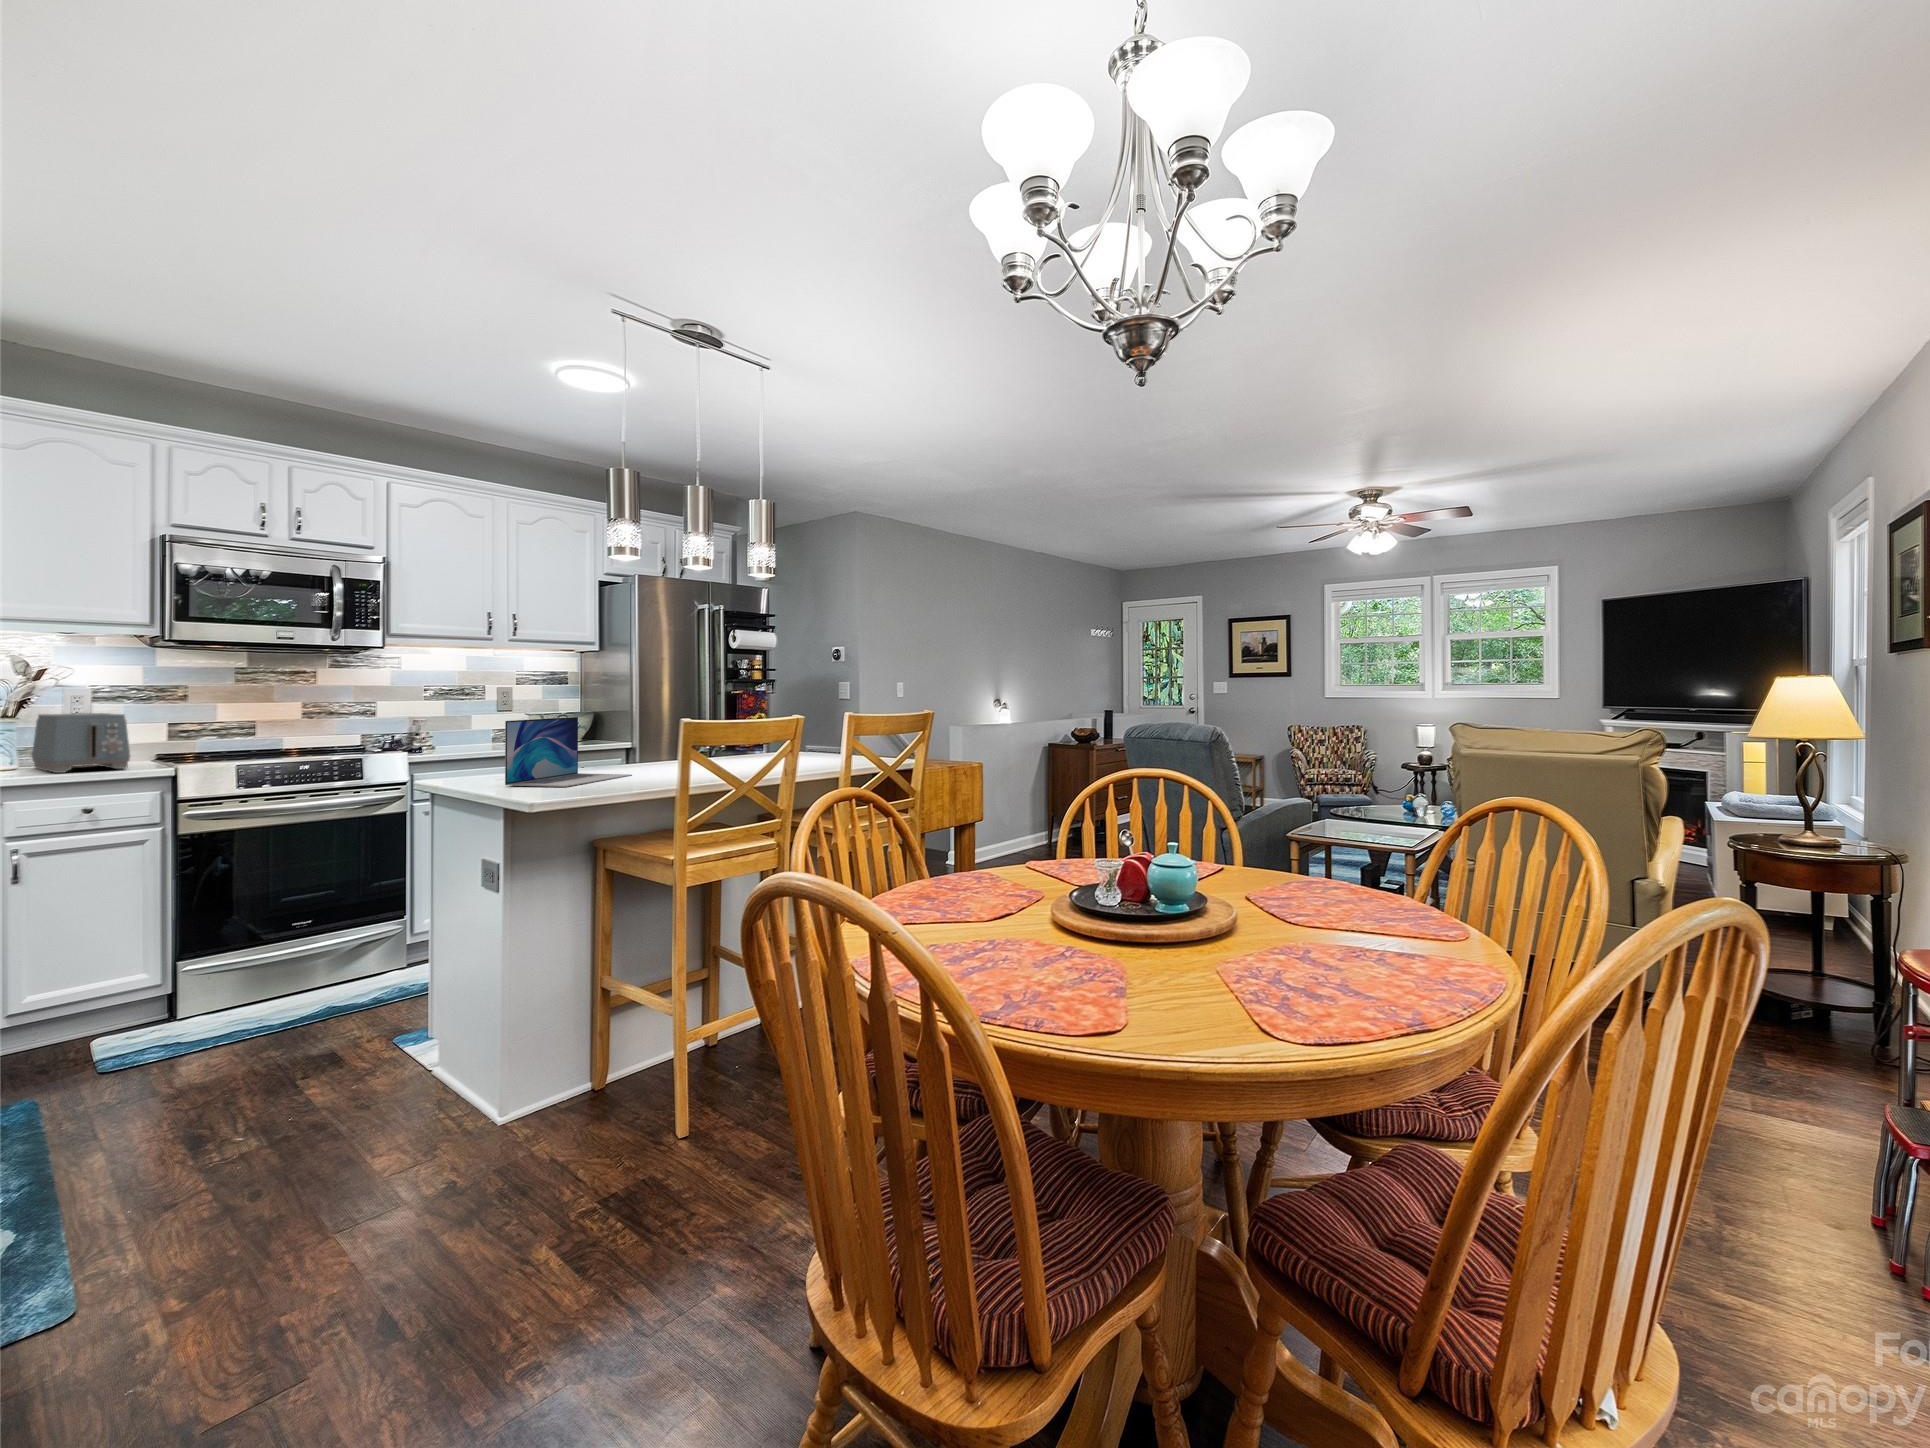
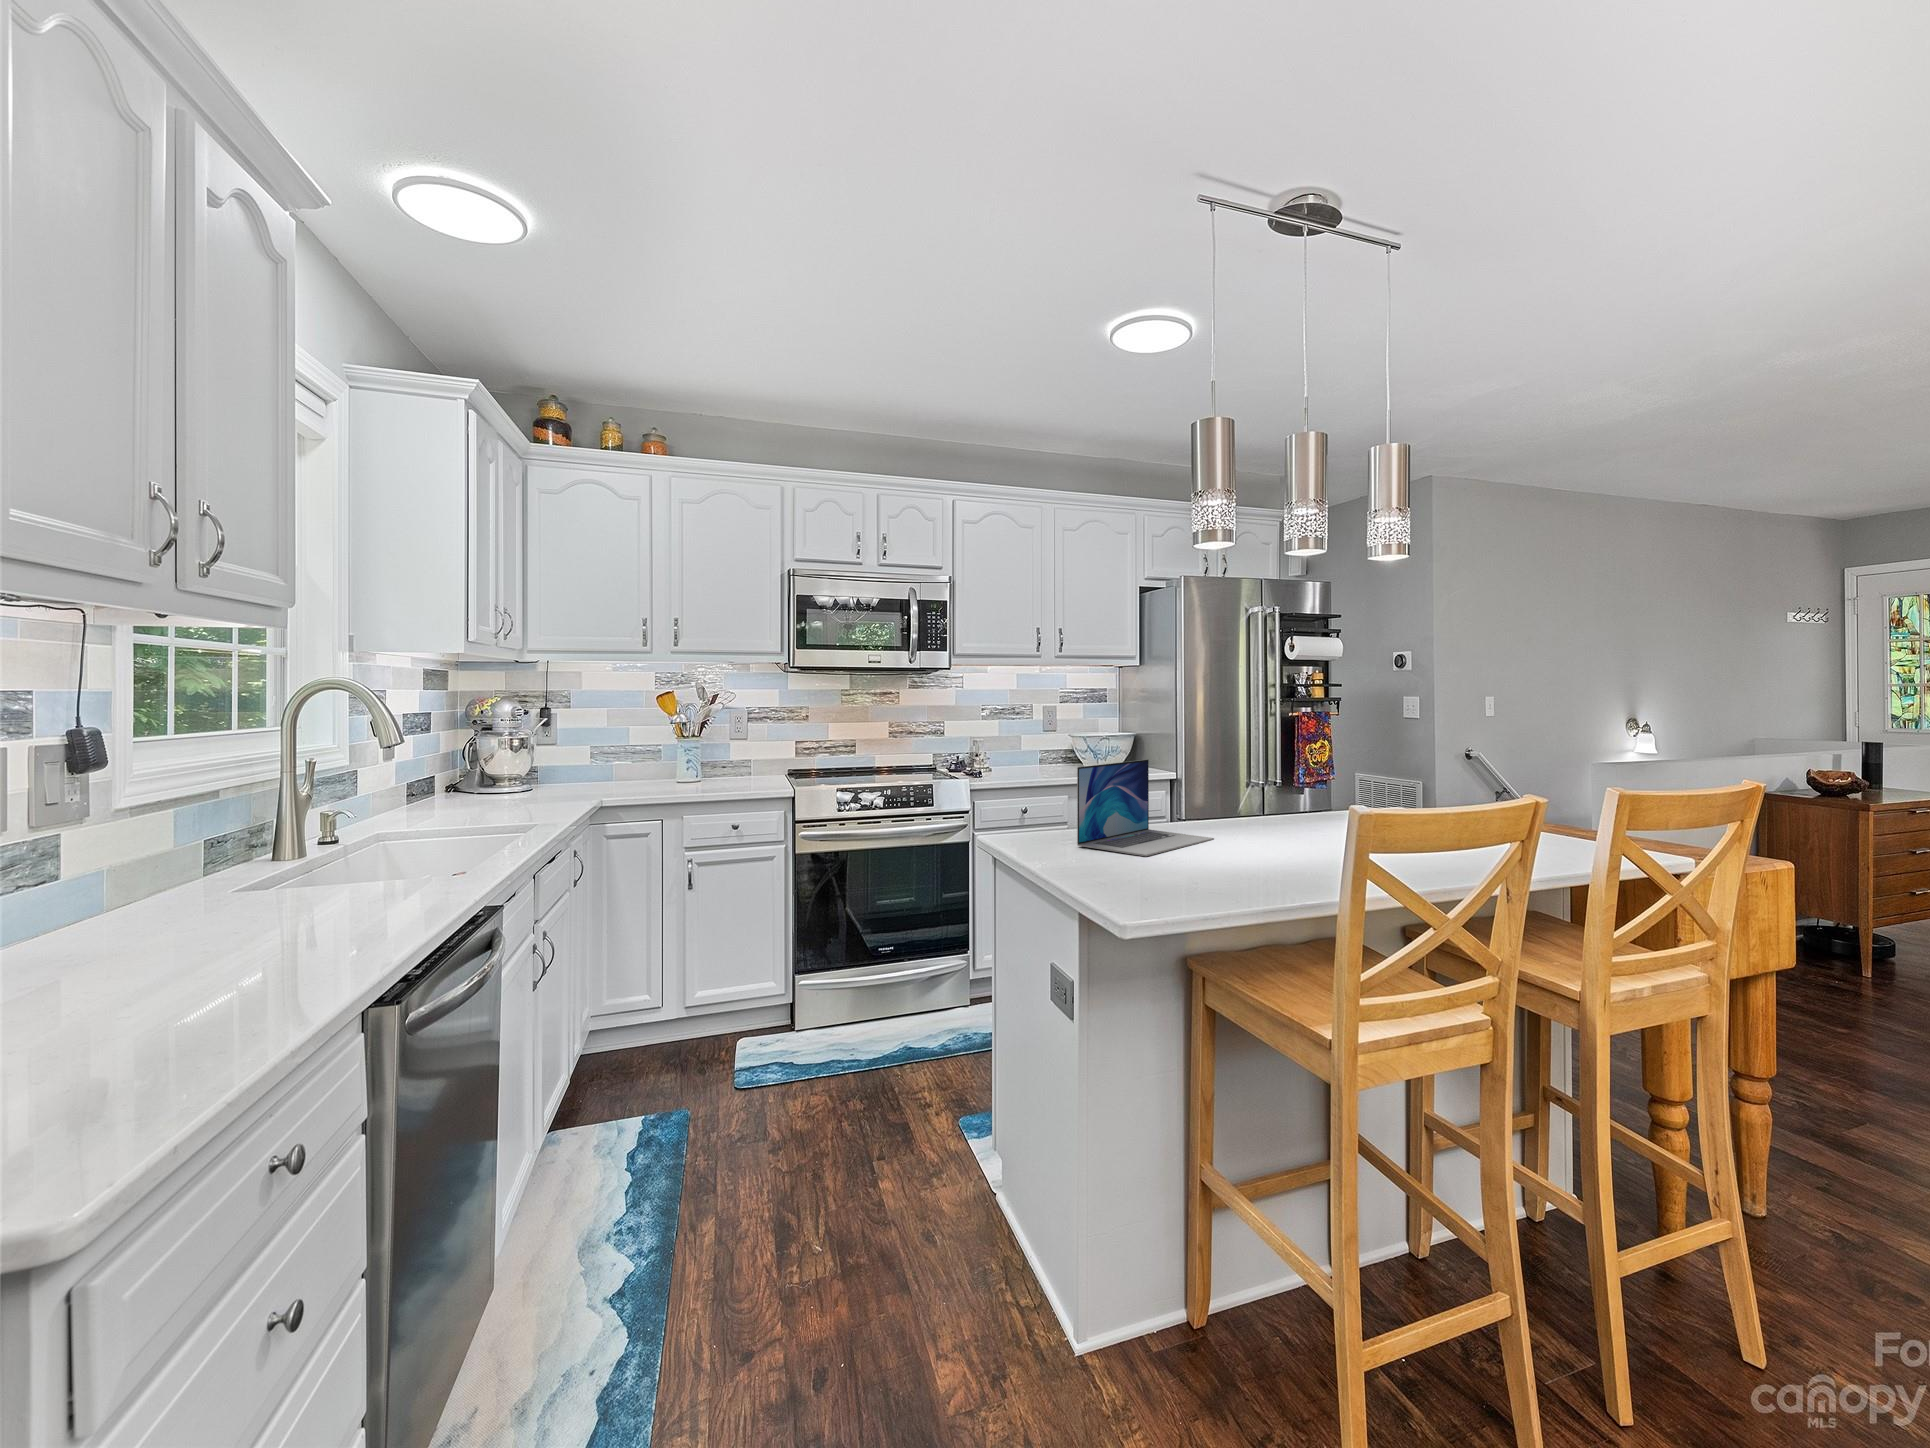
toaster: present [32,713,130,773] -> none [709,733,769,788]

